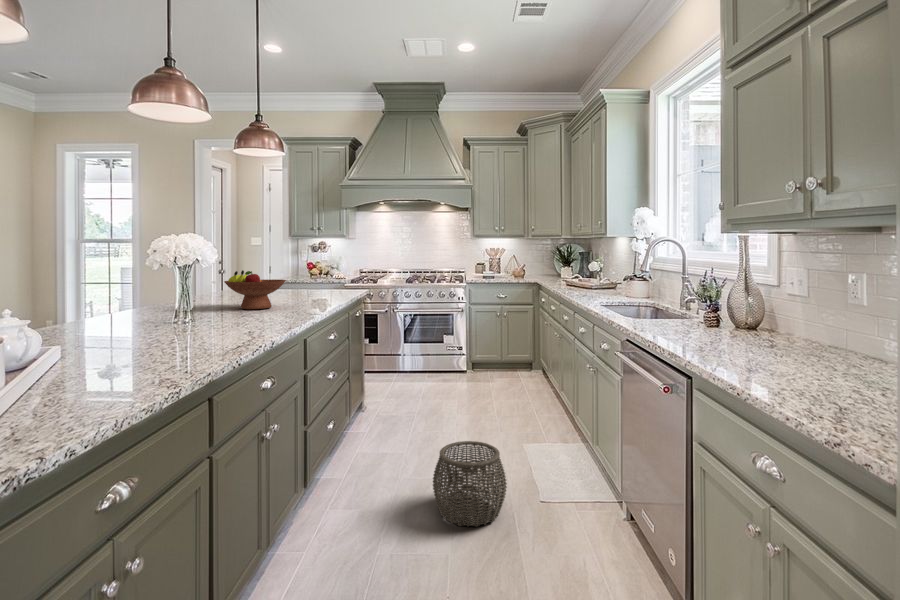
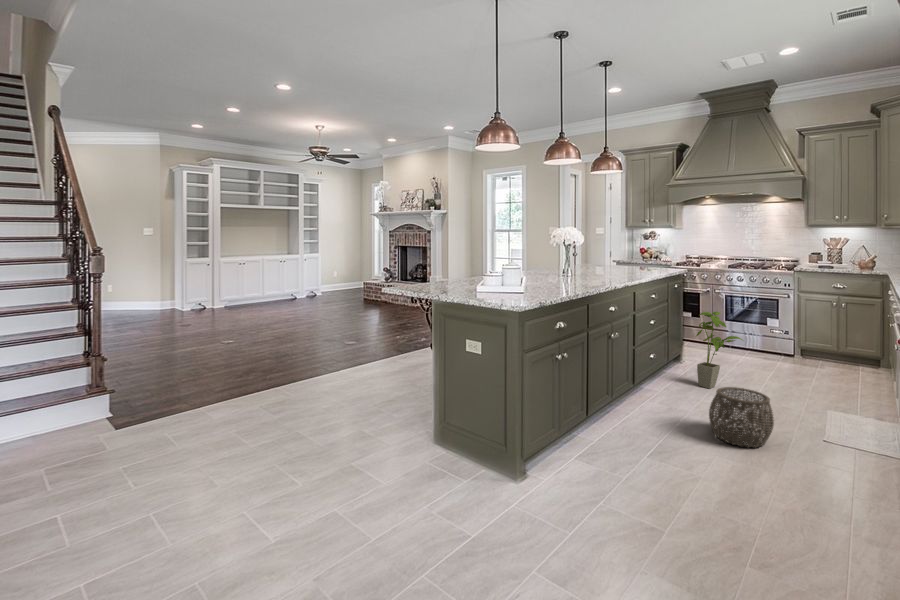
fruit bowl: present [224,270,286,309] -> none [579,254,618,279]
house plant: none [393,339,446,437] -> present [696,312,742,388]

